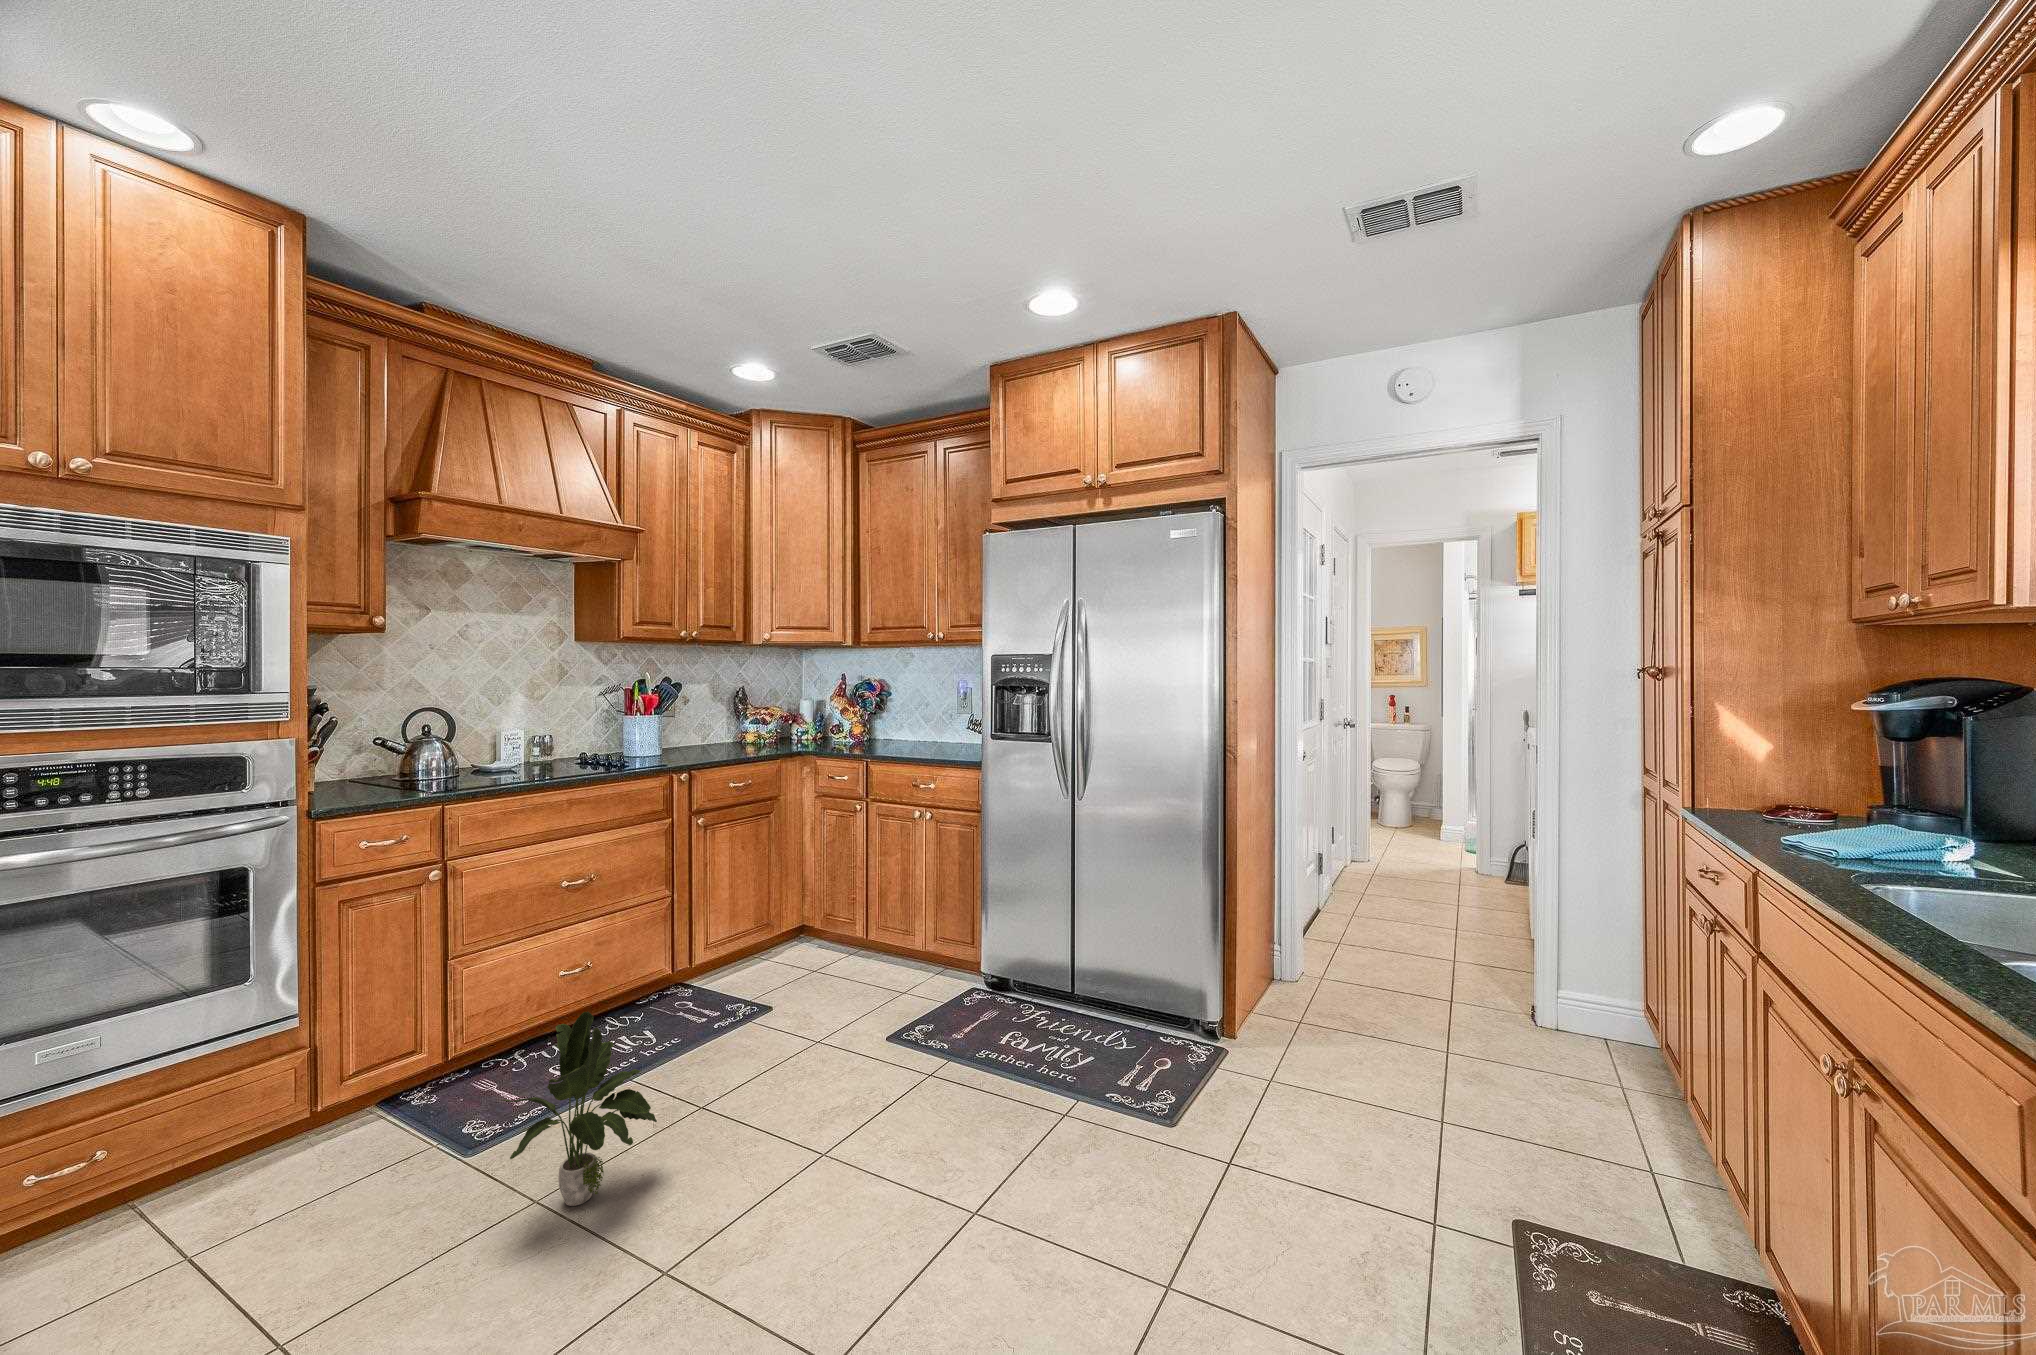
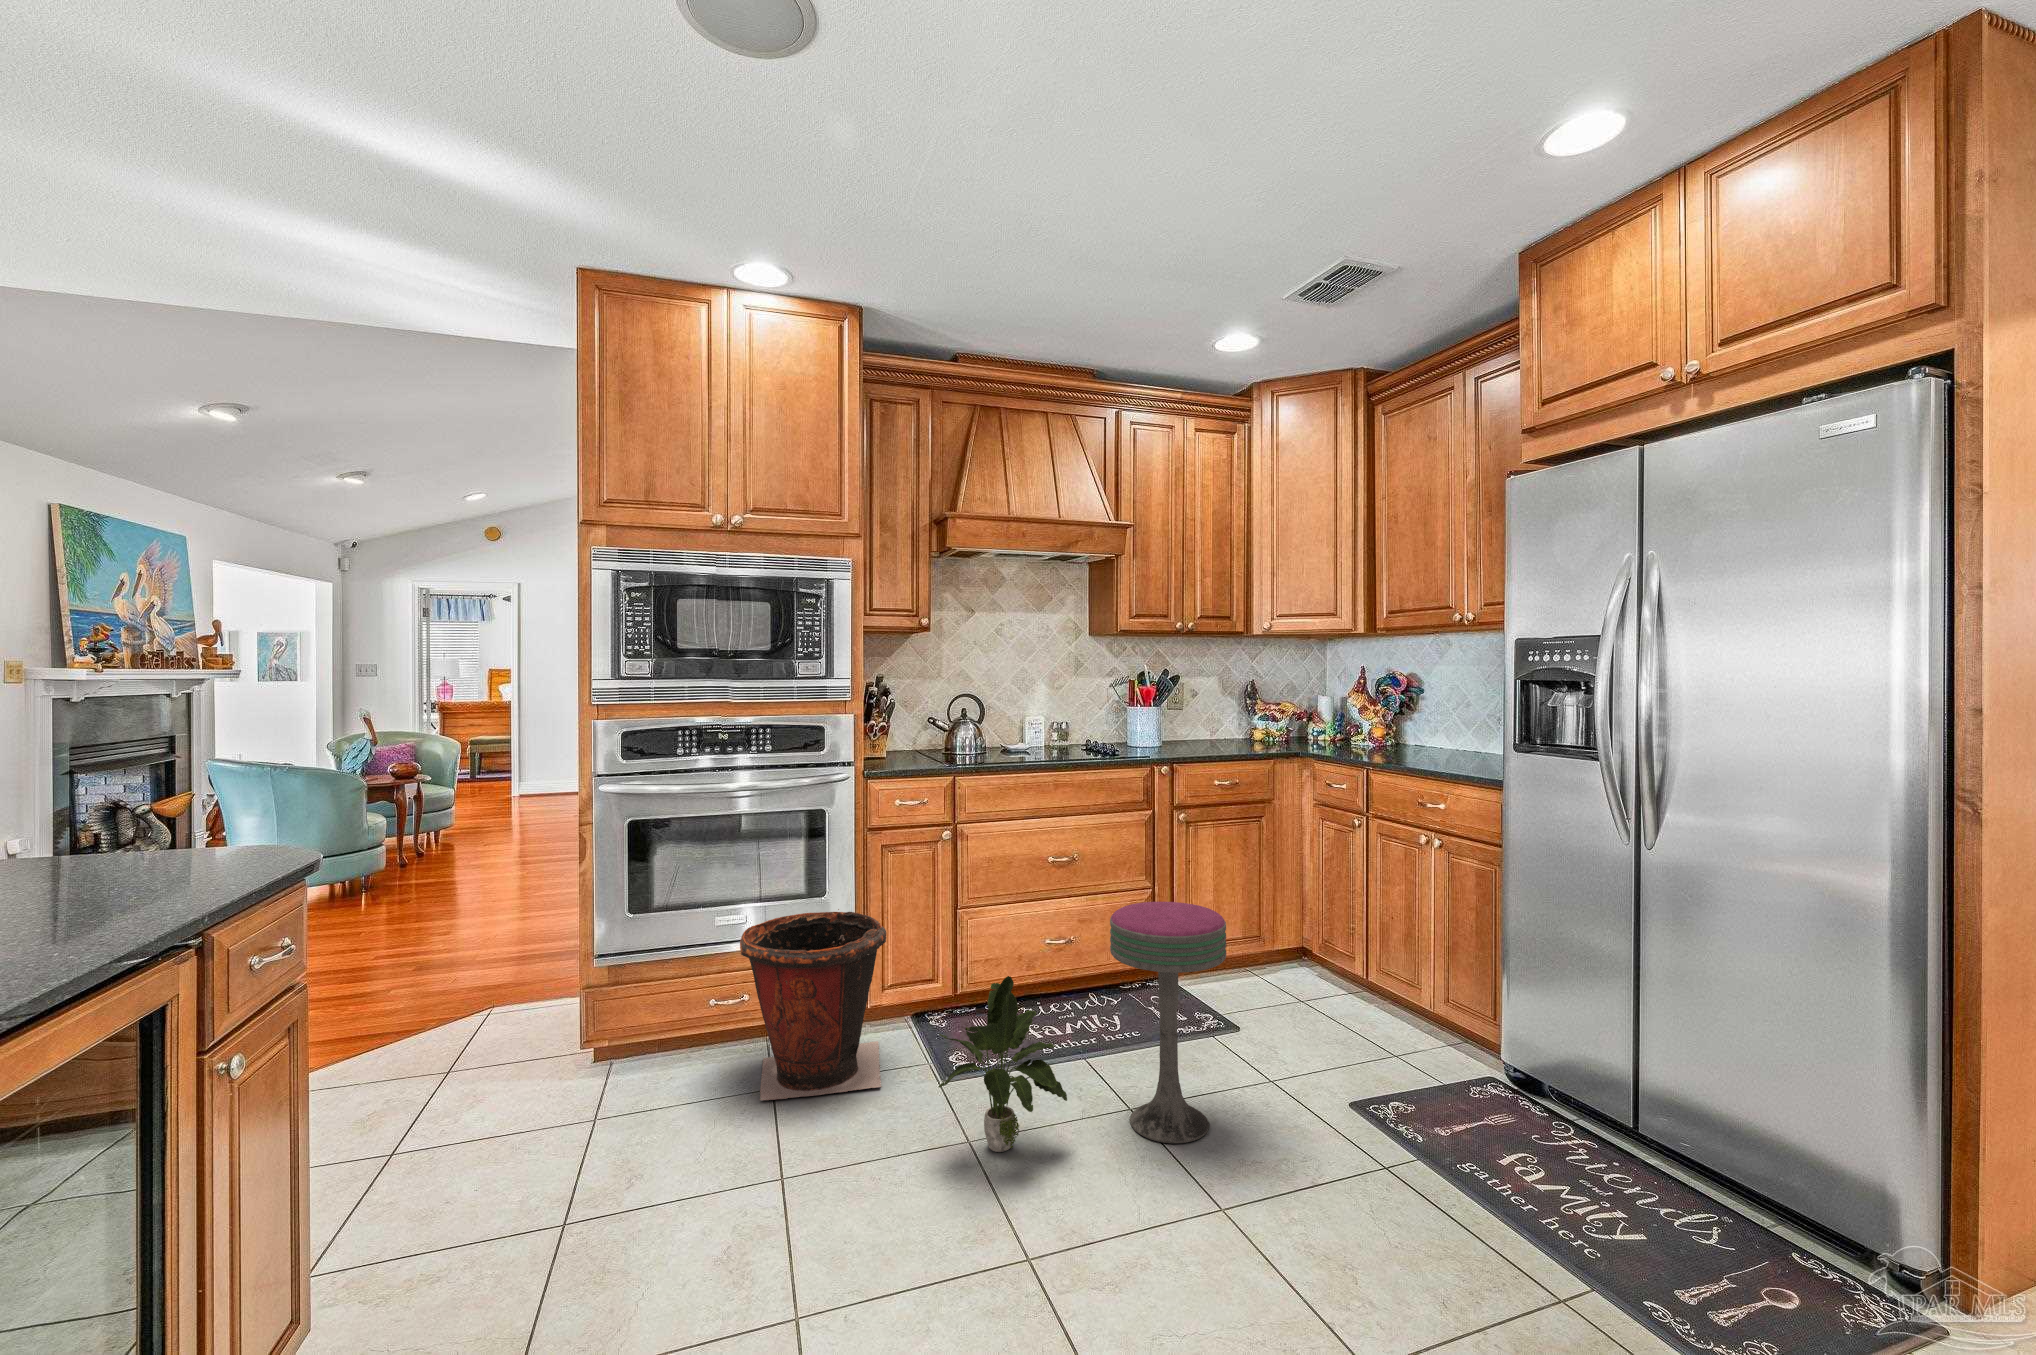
bar stool: none [687,899,802,1130] -> present [1110,902,1226,1144]
trash can: none [109,986,381,1286] -> present [740,909,886,1100]

